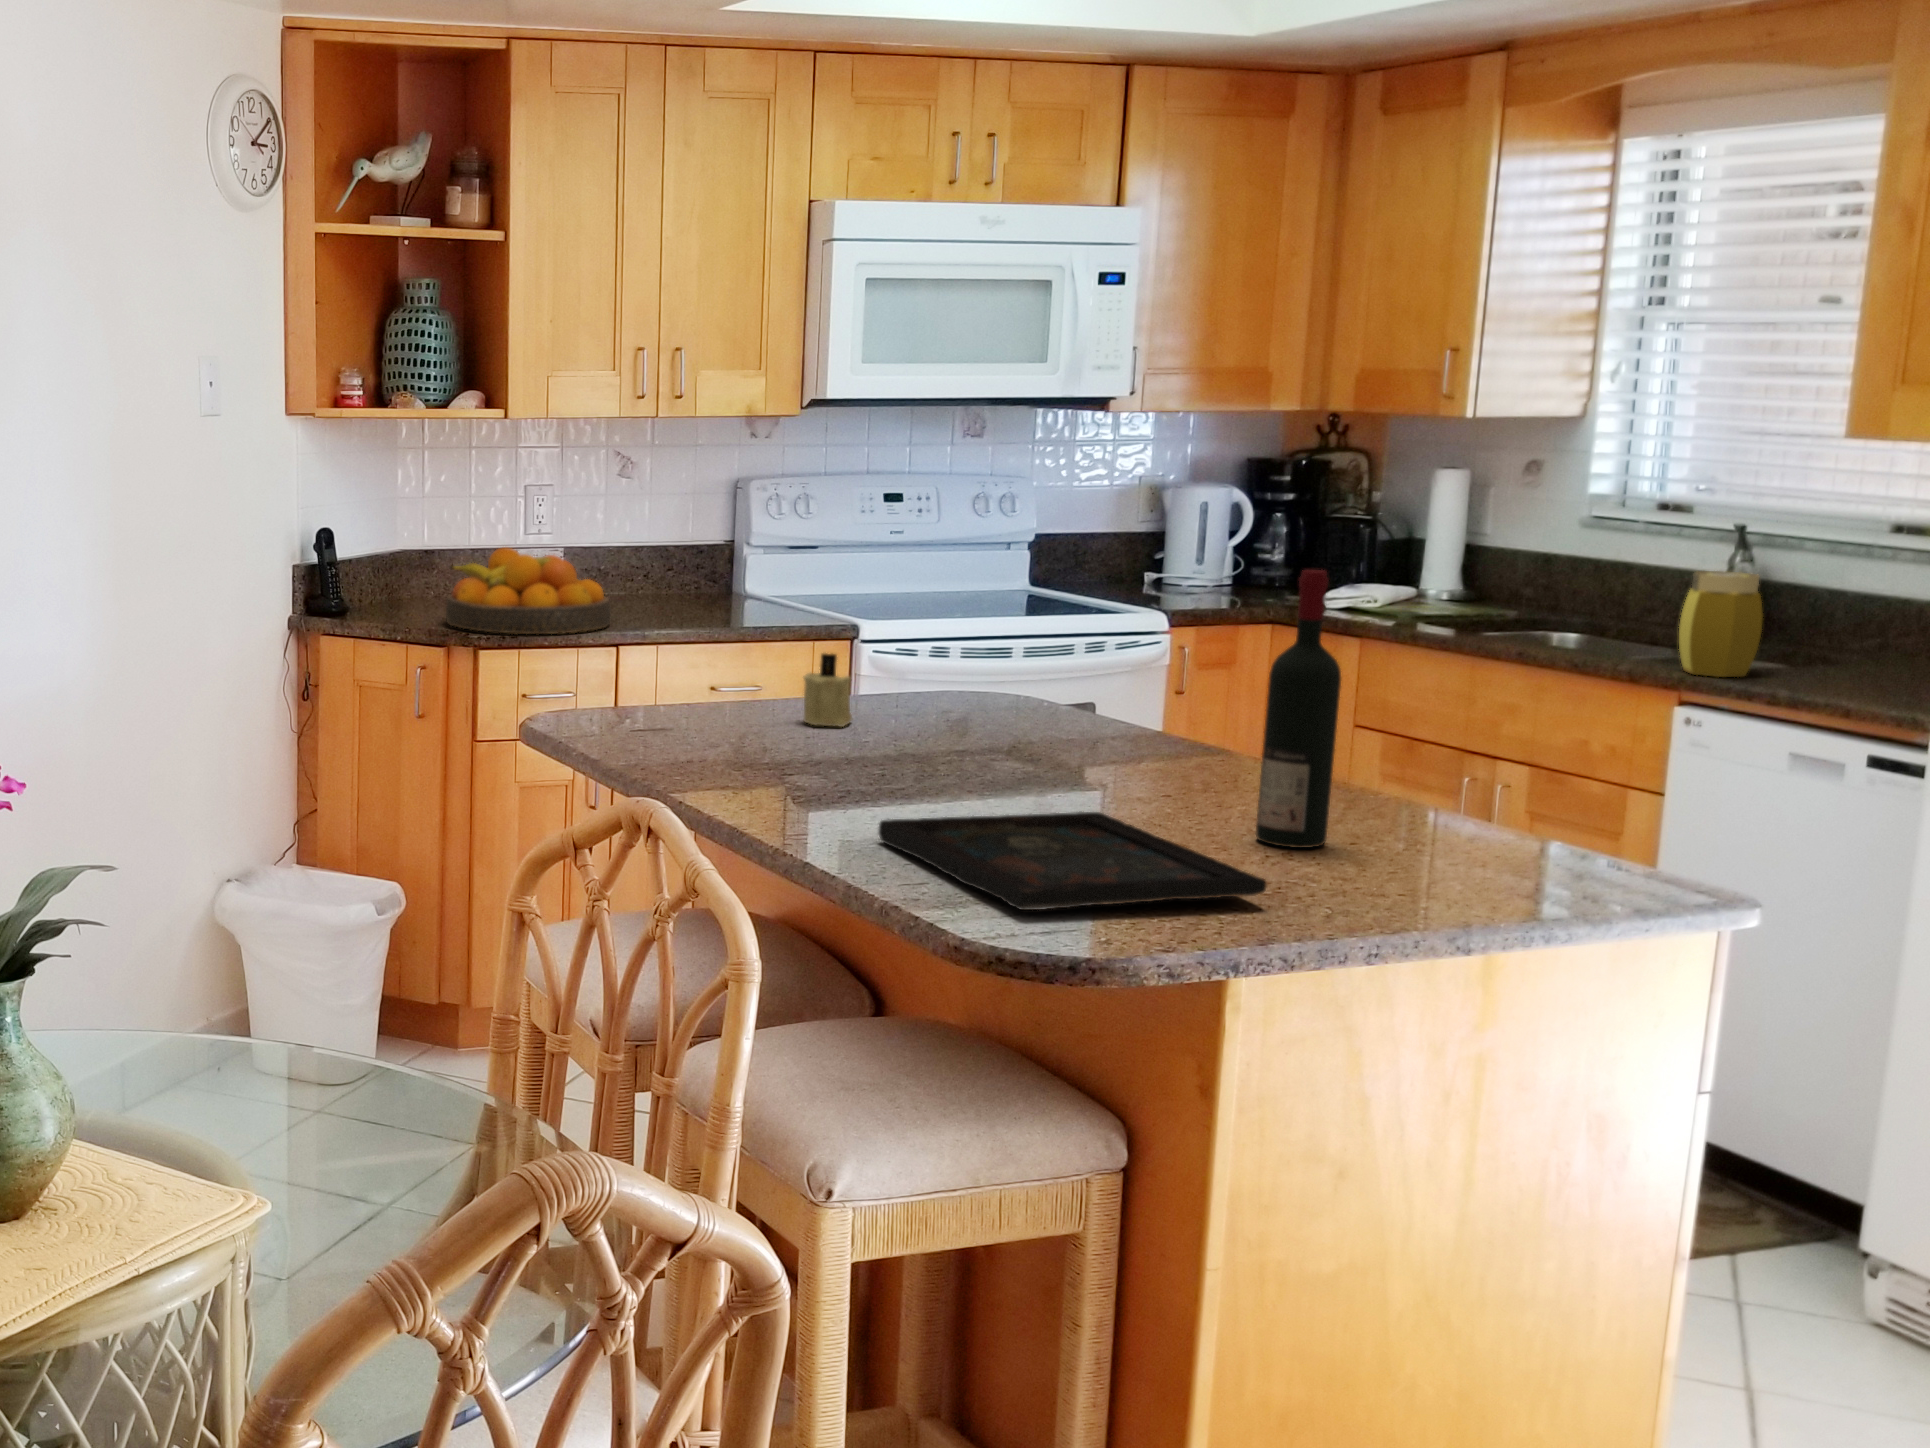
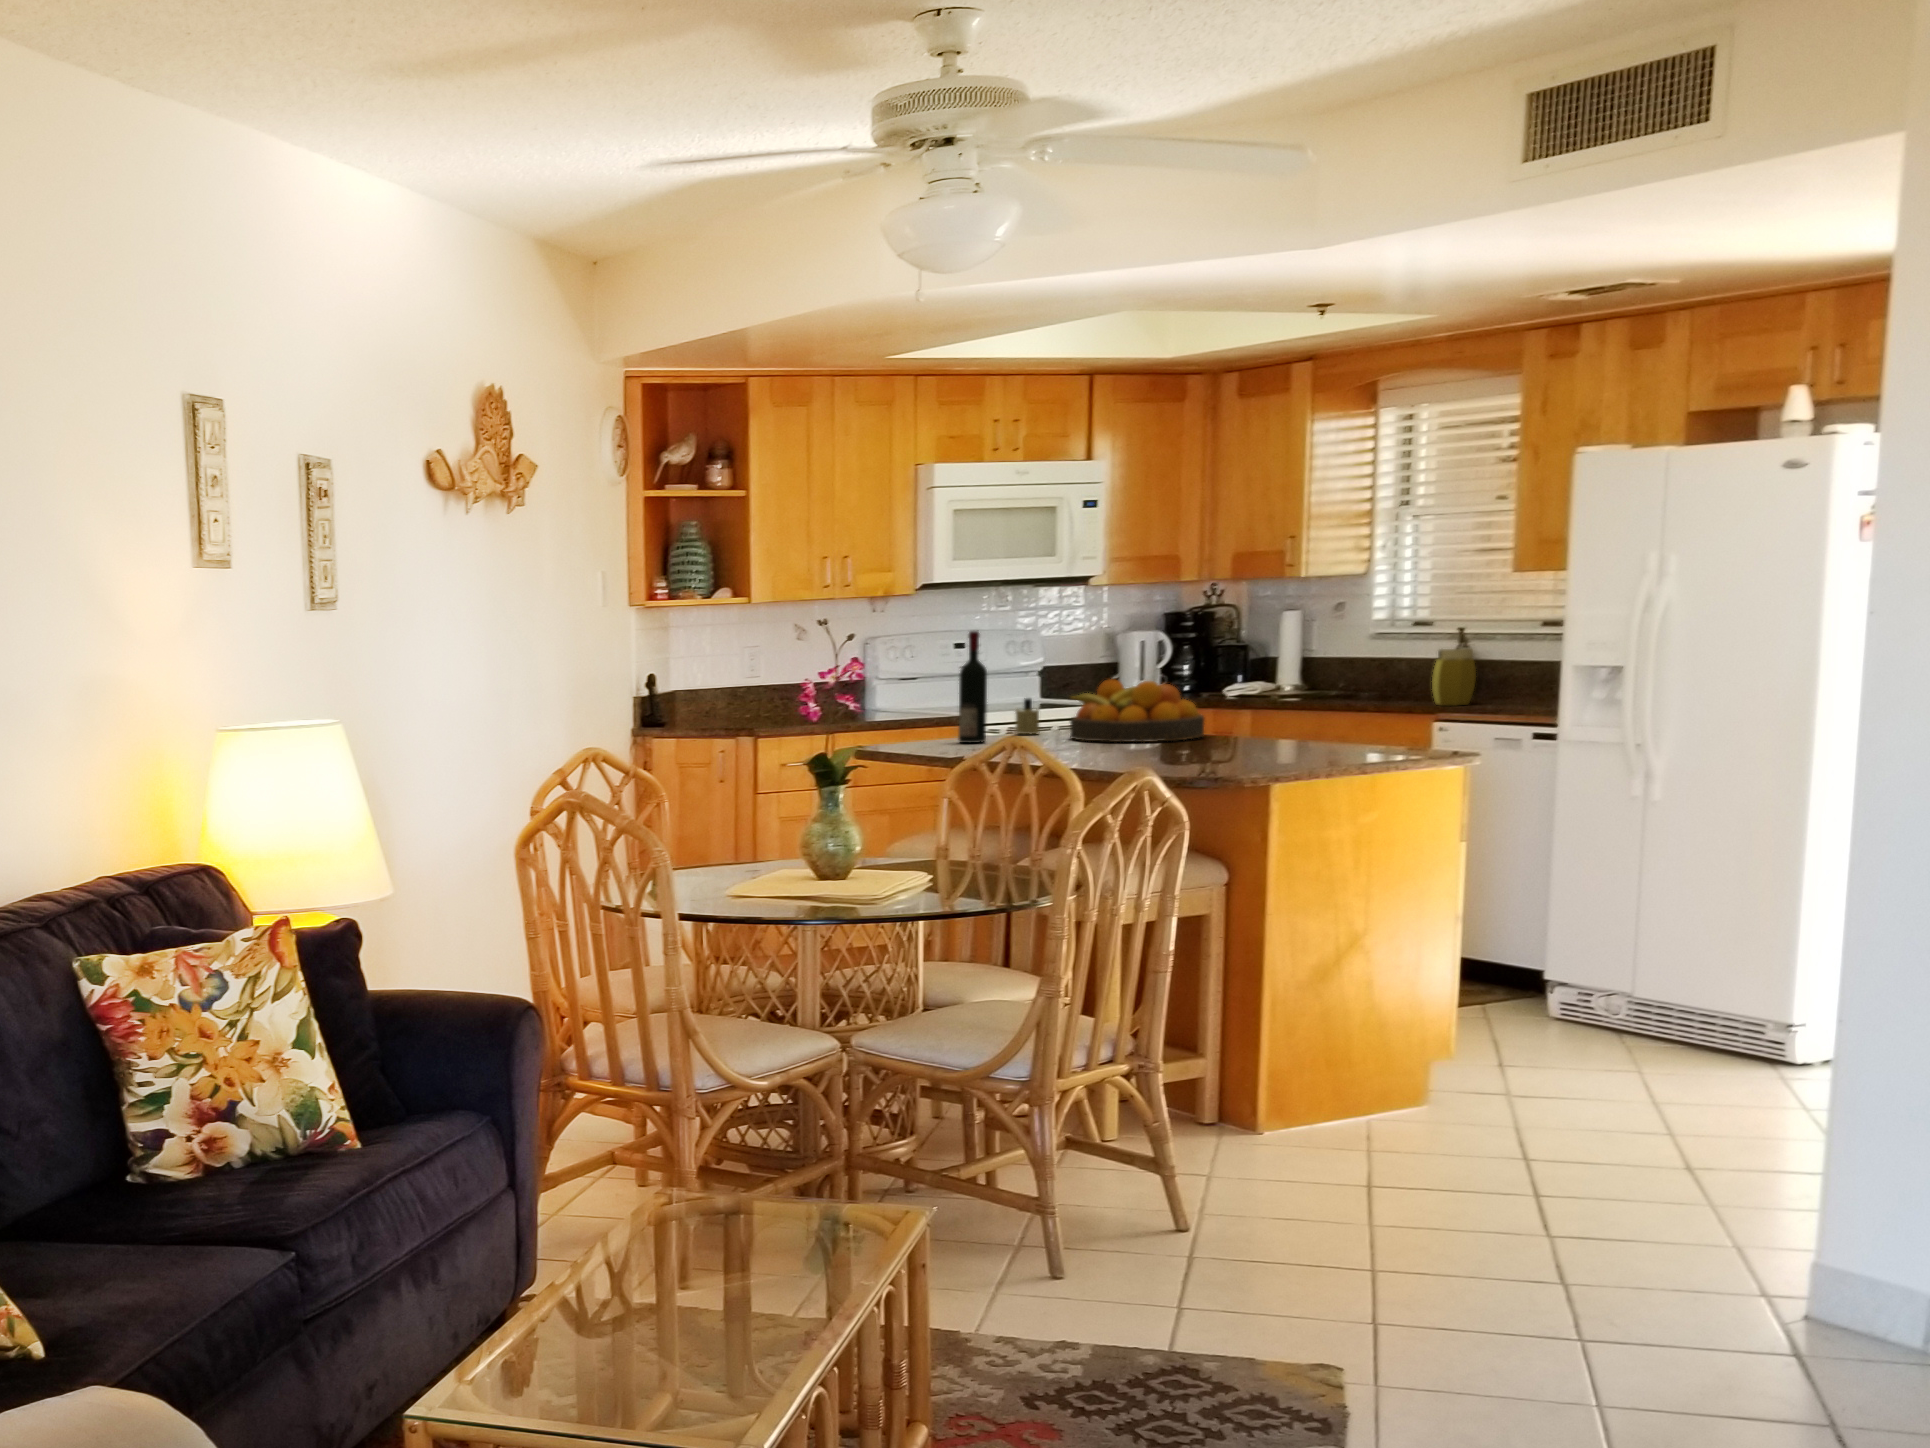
fruit bowl: present [446,547,610,634] -> present [1069,679,1204,742]
wine bottle: present [1256,570,1341,848] -> present [958,631,987,743]
tray: present [879,812,1266,910] -> none [1110,739,1290,761]

